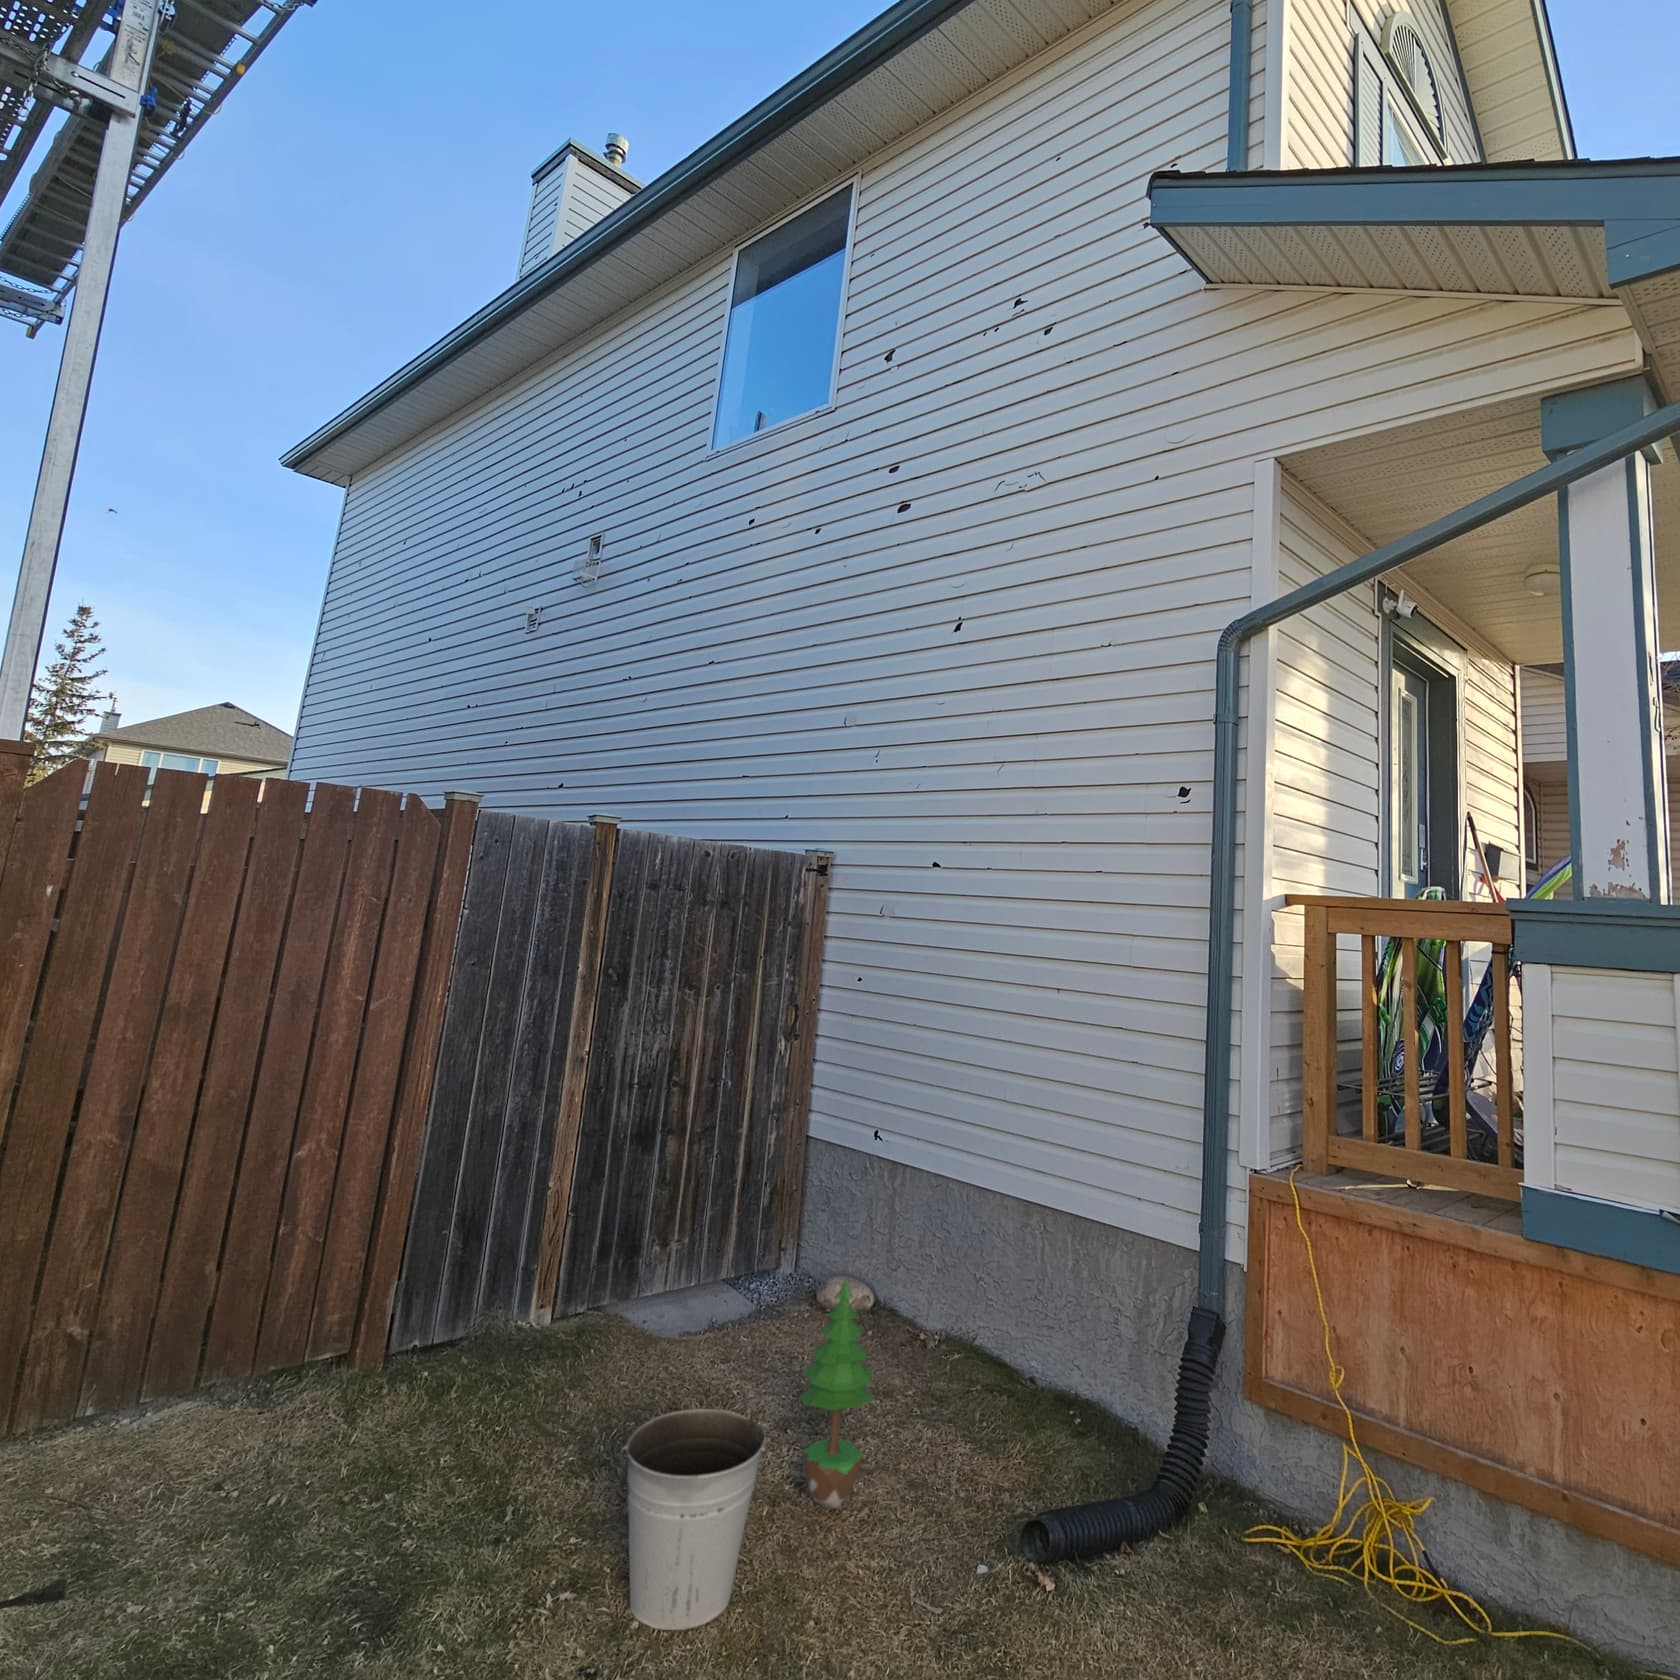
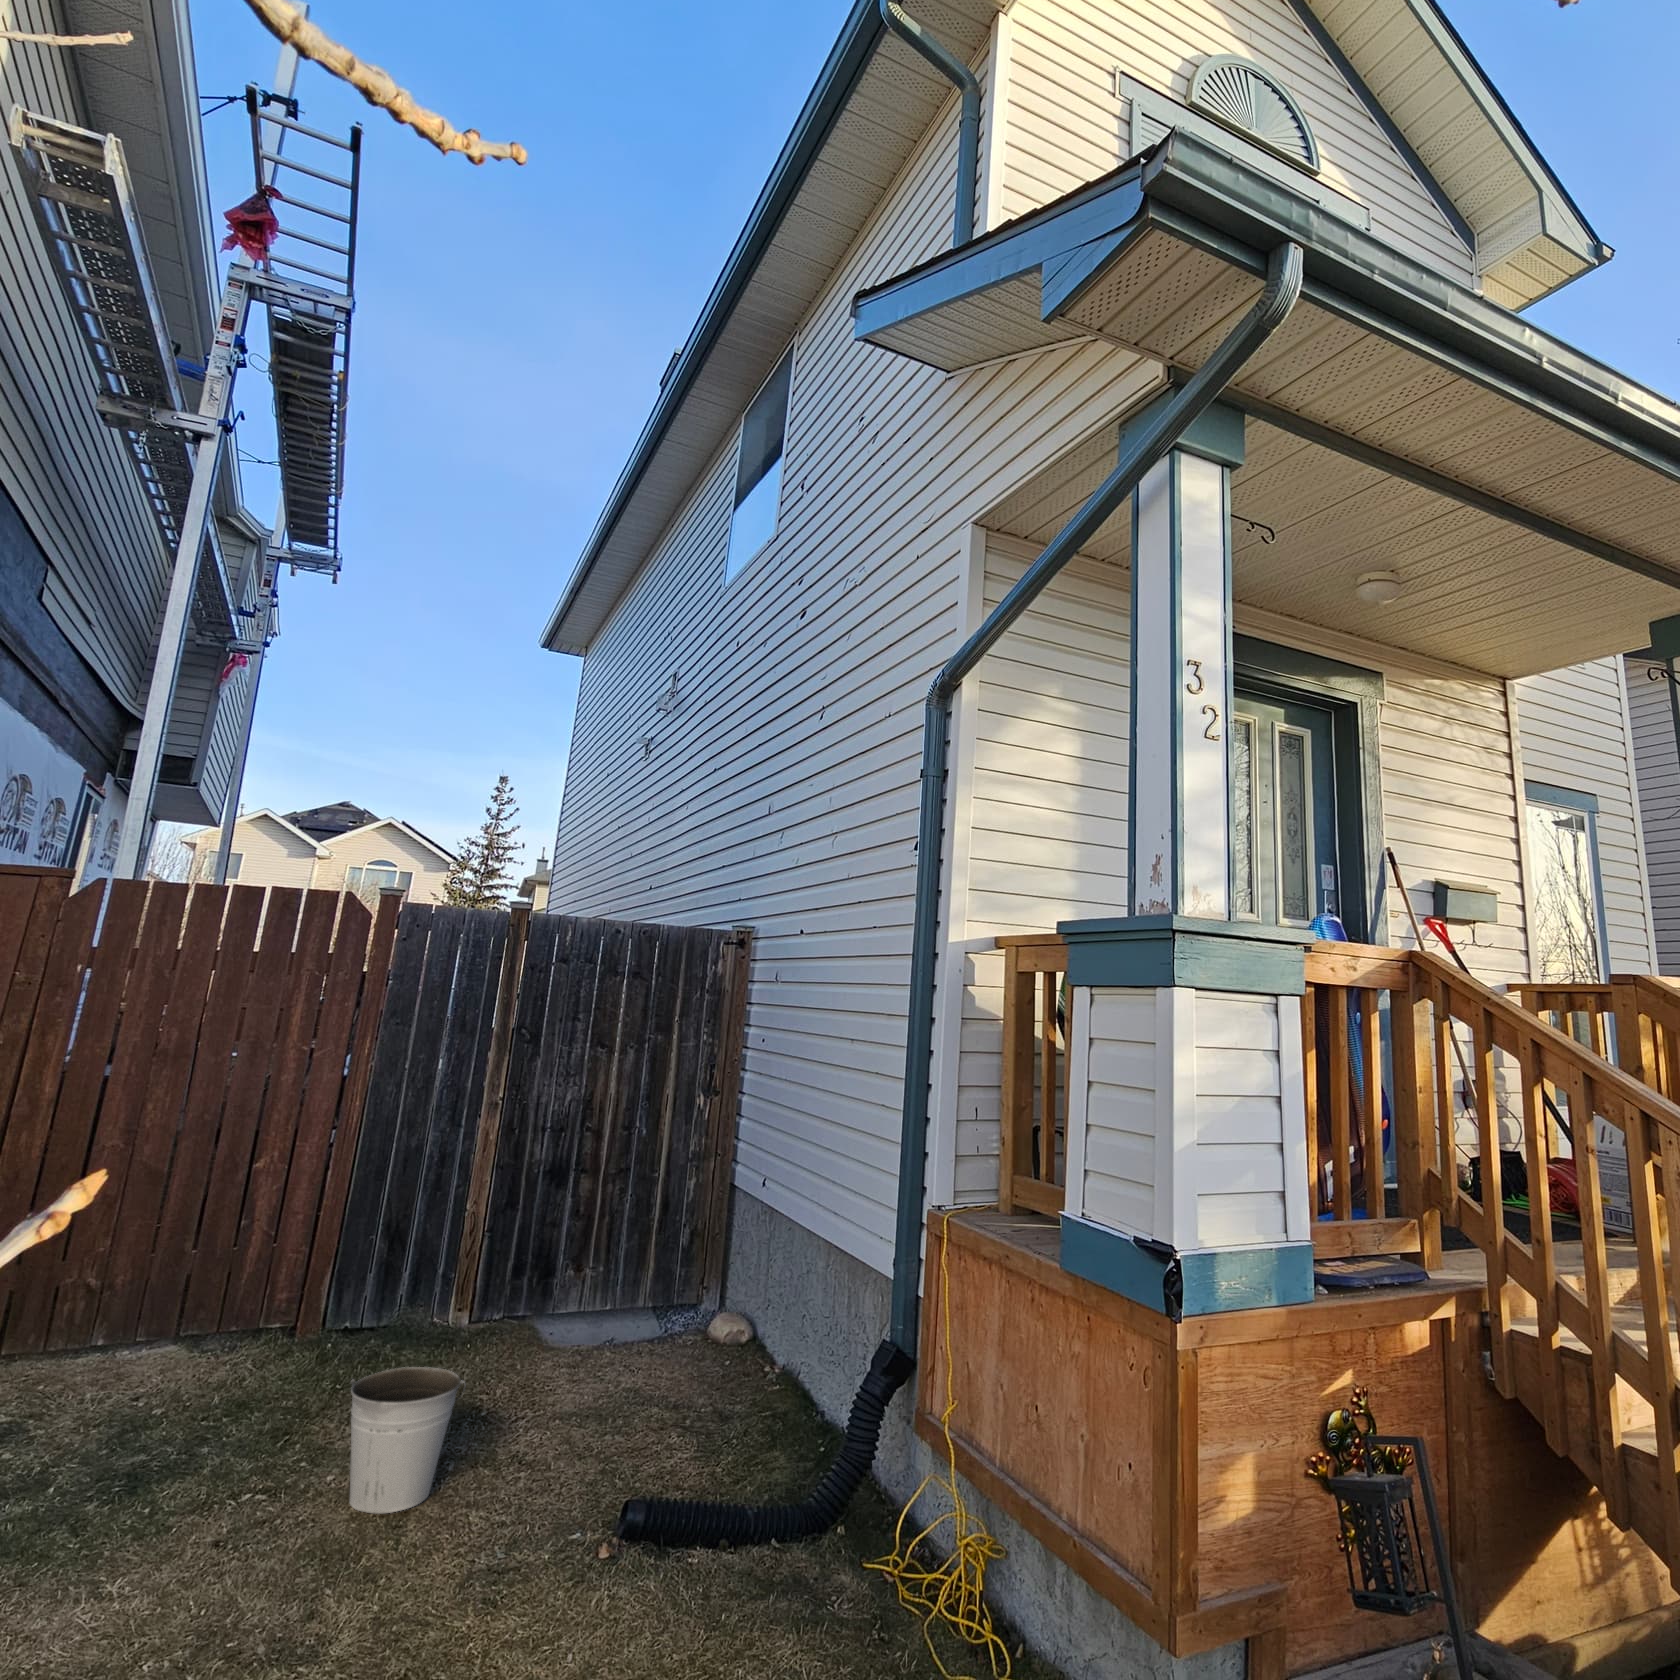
potted tree: present [799,1279,873,1510] -> none [528,1284,592,1468]

